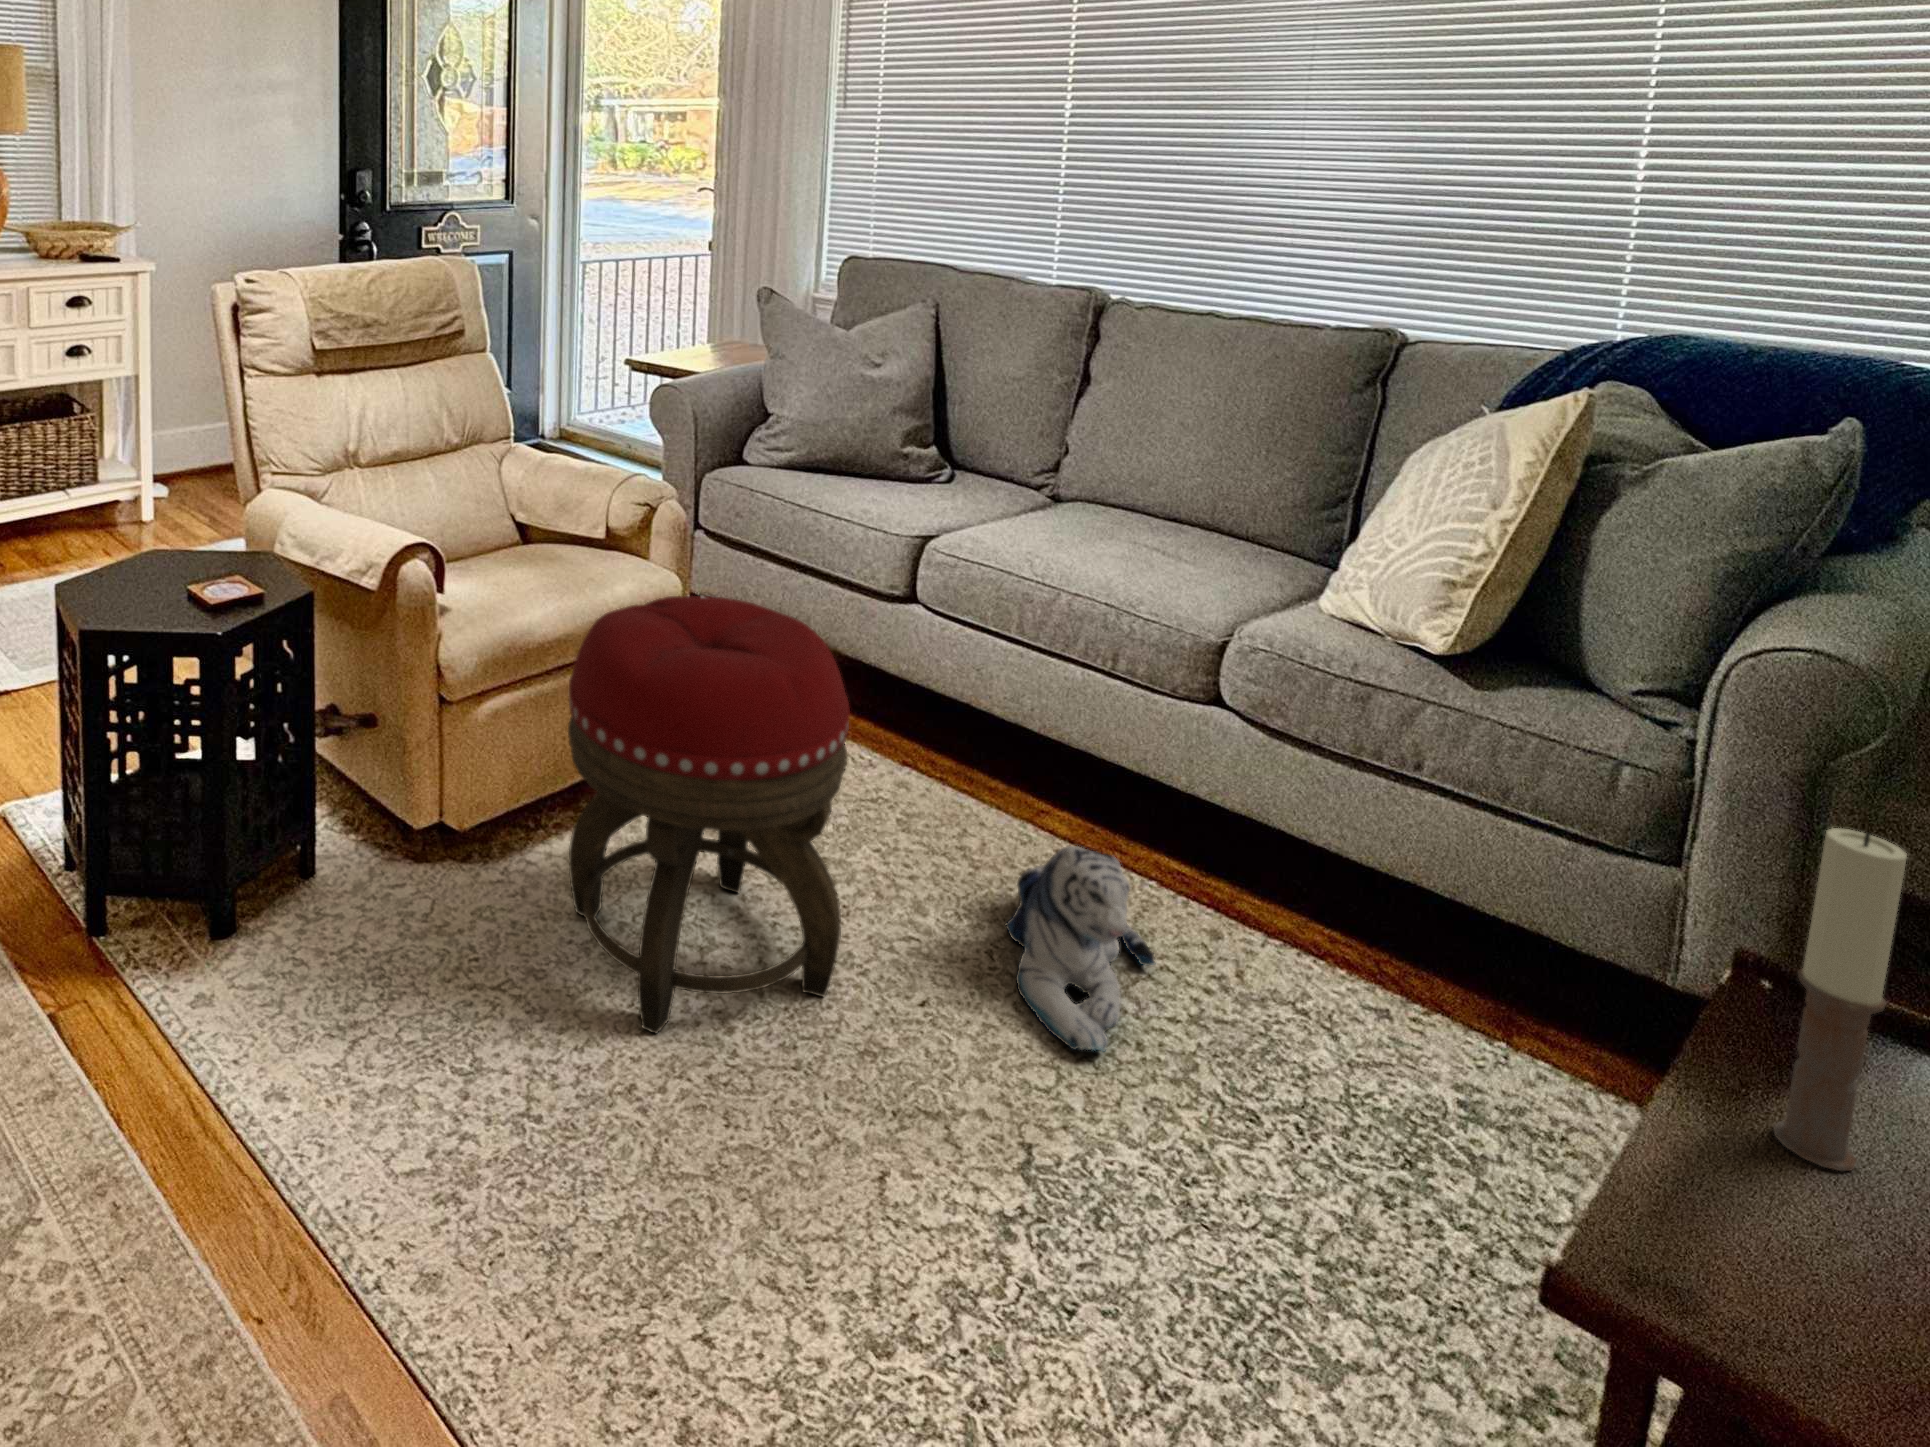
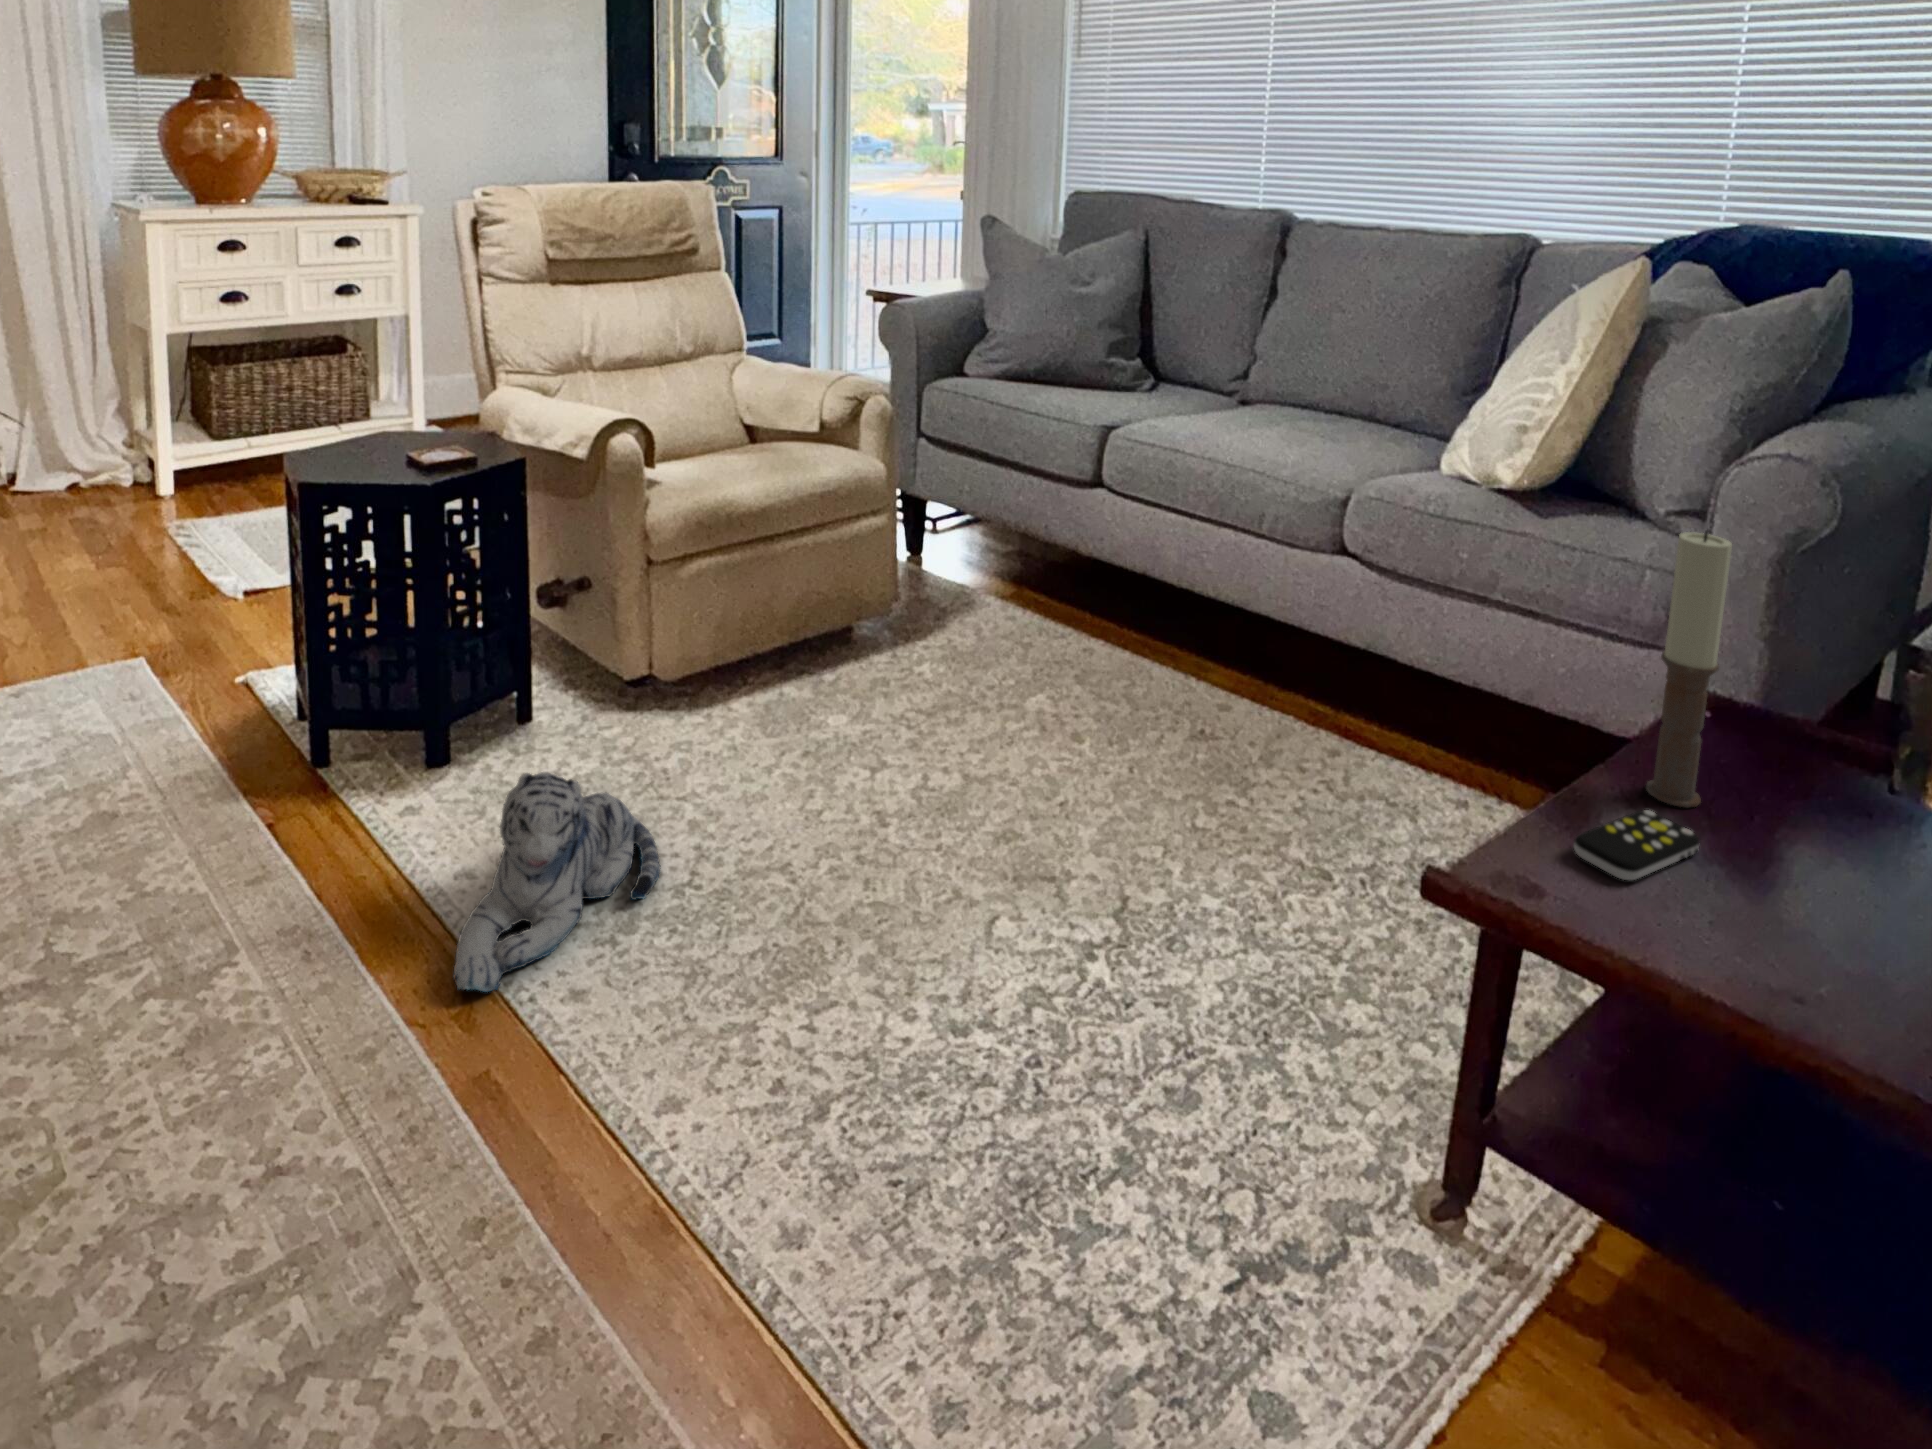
footstool: present [568,596,850,1033] -> none [749,457,997,827]
plush toy: present [1005,846,1155,1051] -> present [453,772,660,992]
remote control: none [1730,1184,1895,1306] -> present [1574,810,1699,880]

